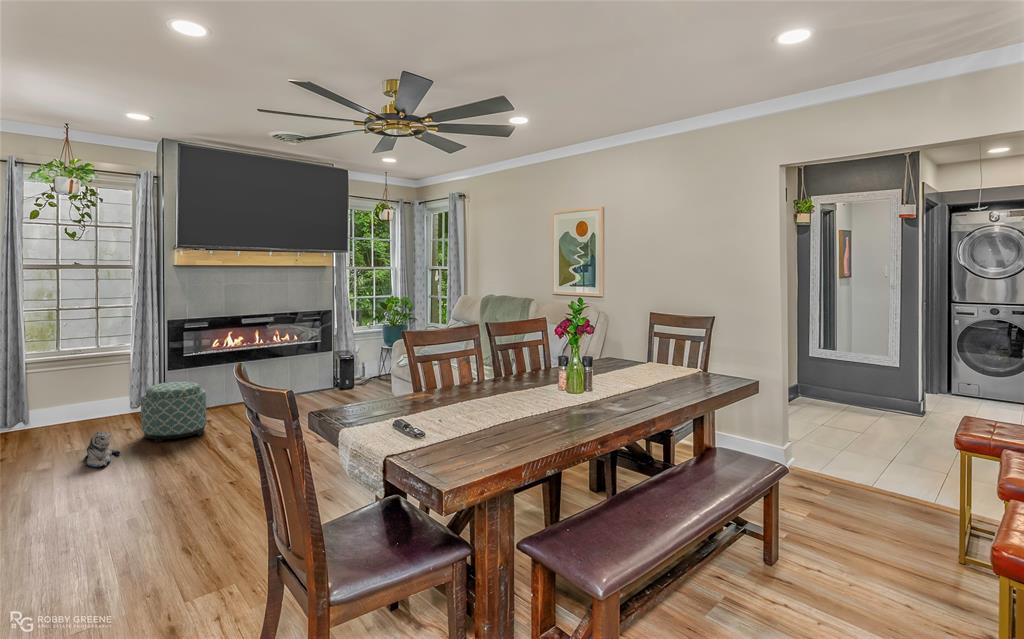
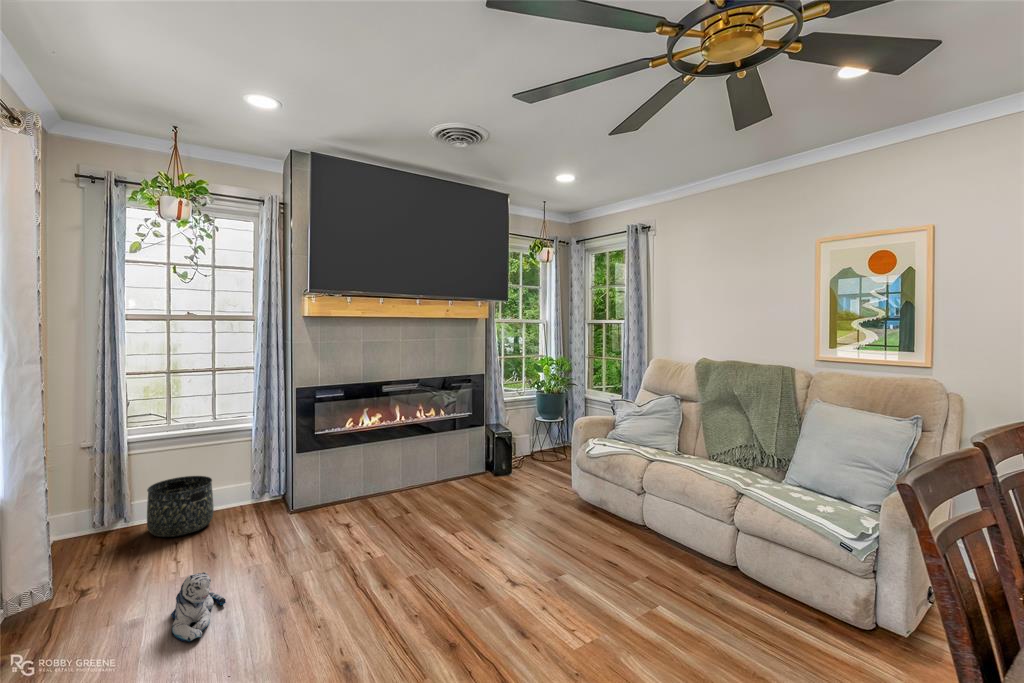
ottoman: present [141,382,207,442] -> none [259,475,346,574]
basket: none [53,386,105,427] -> present [147,476,214,537]

